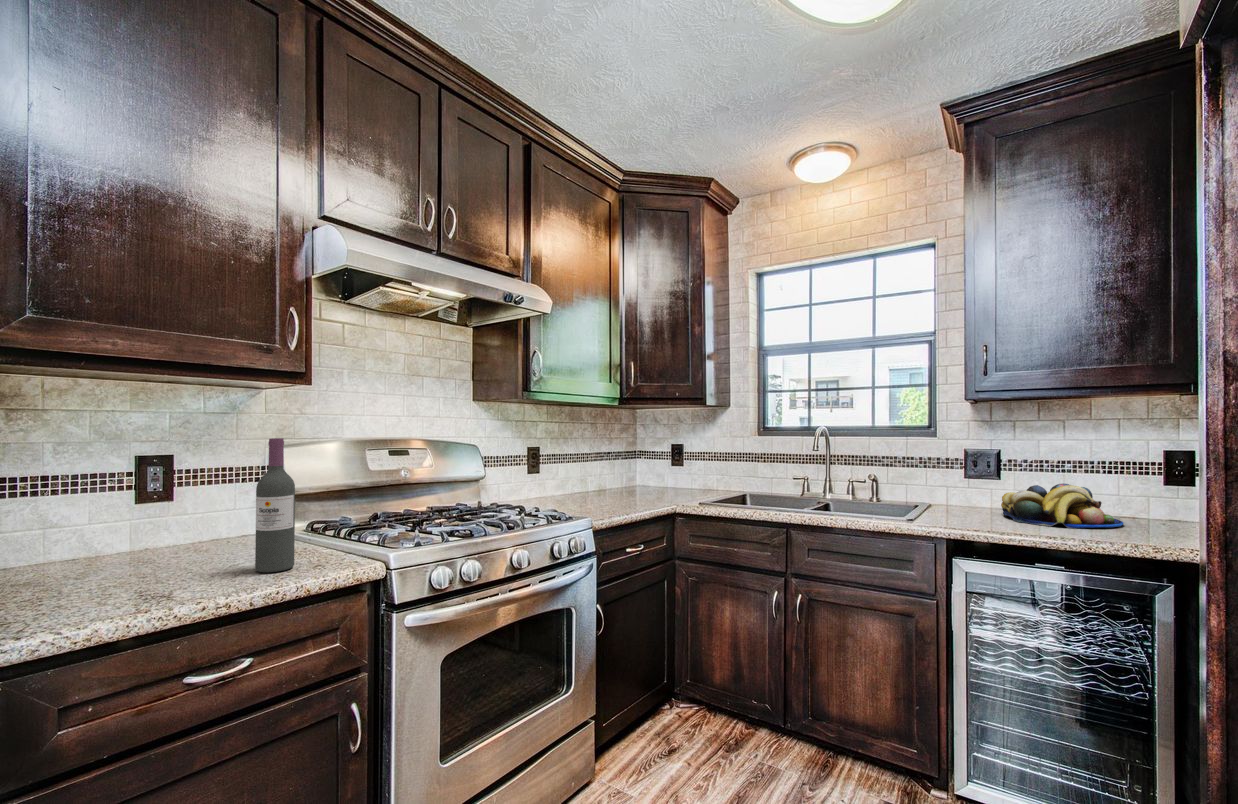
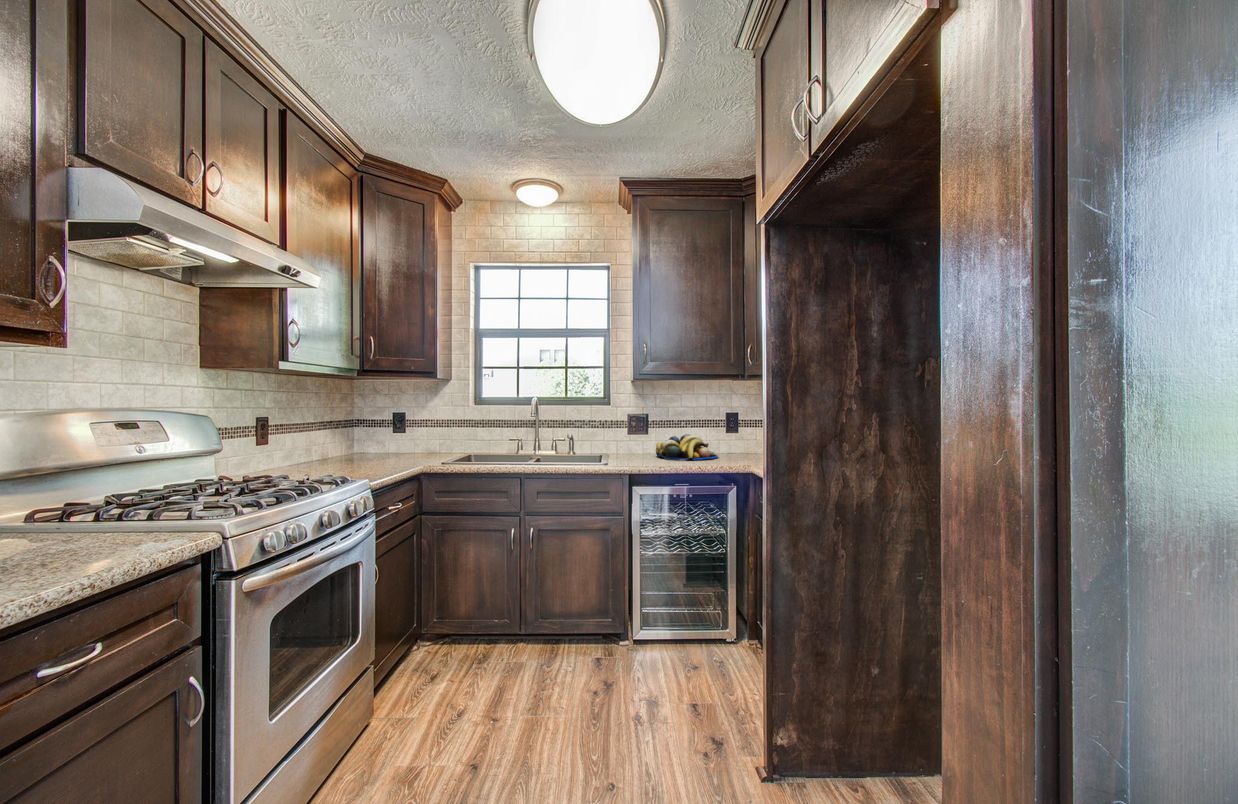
wine bottle: present [255,438,295,572] -> none [59,407,112,557]

